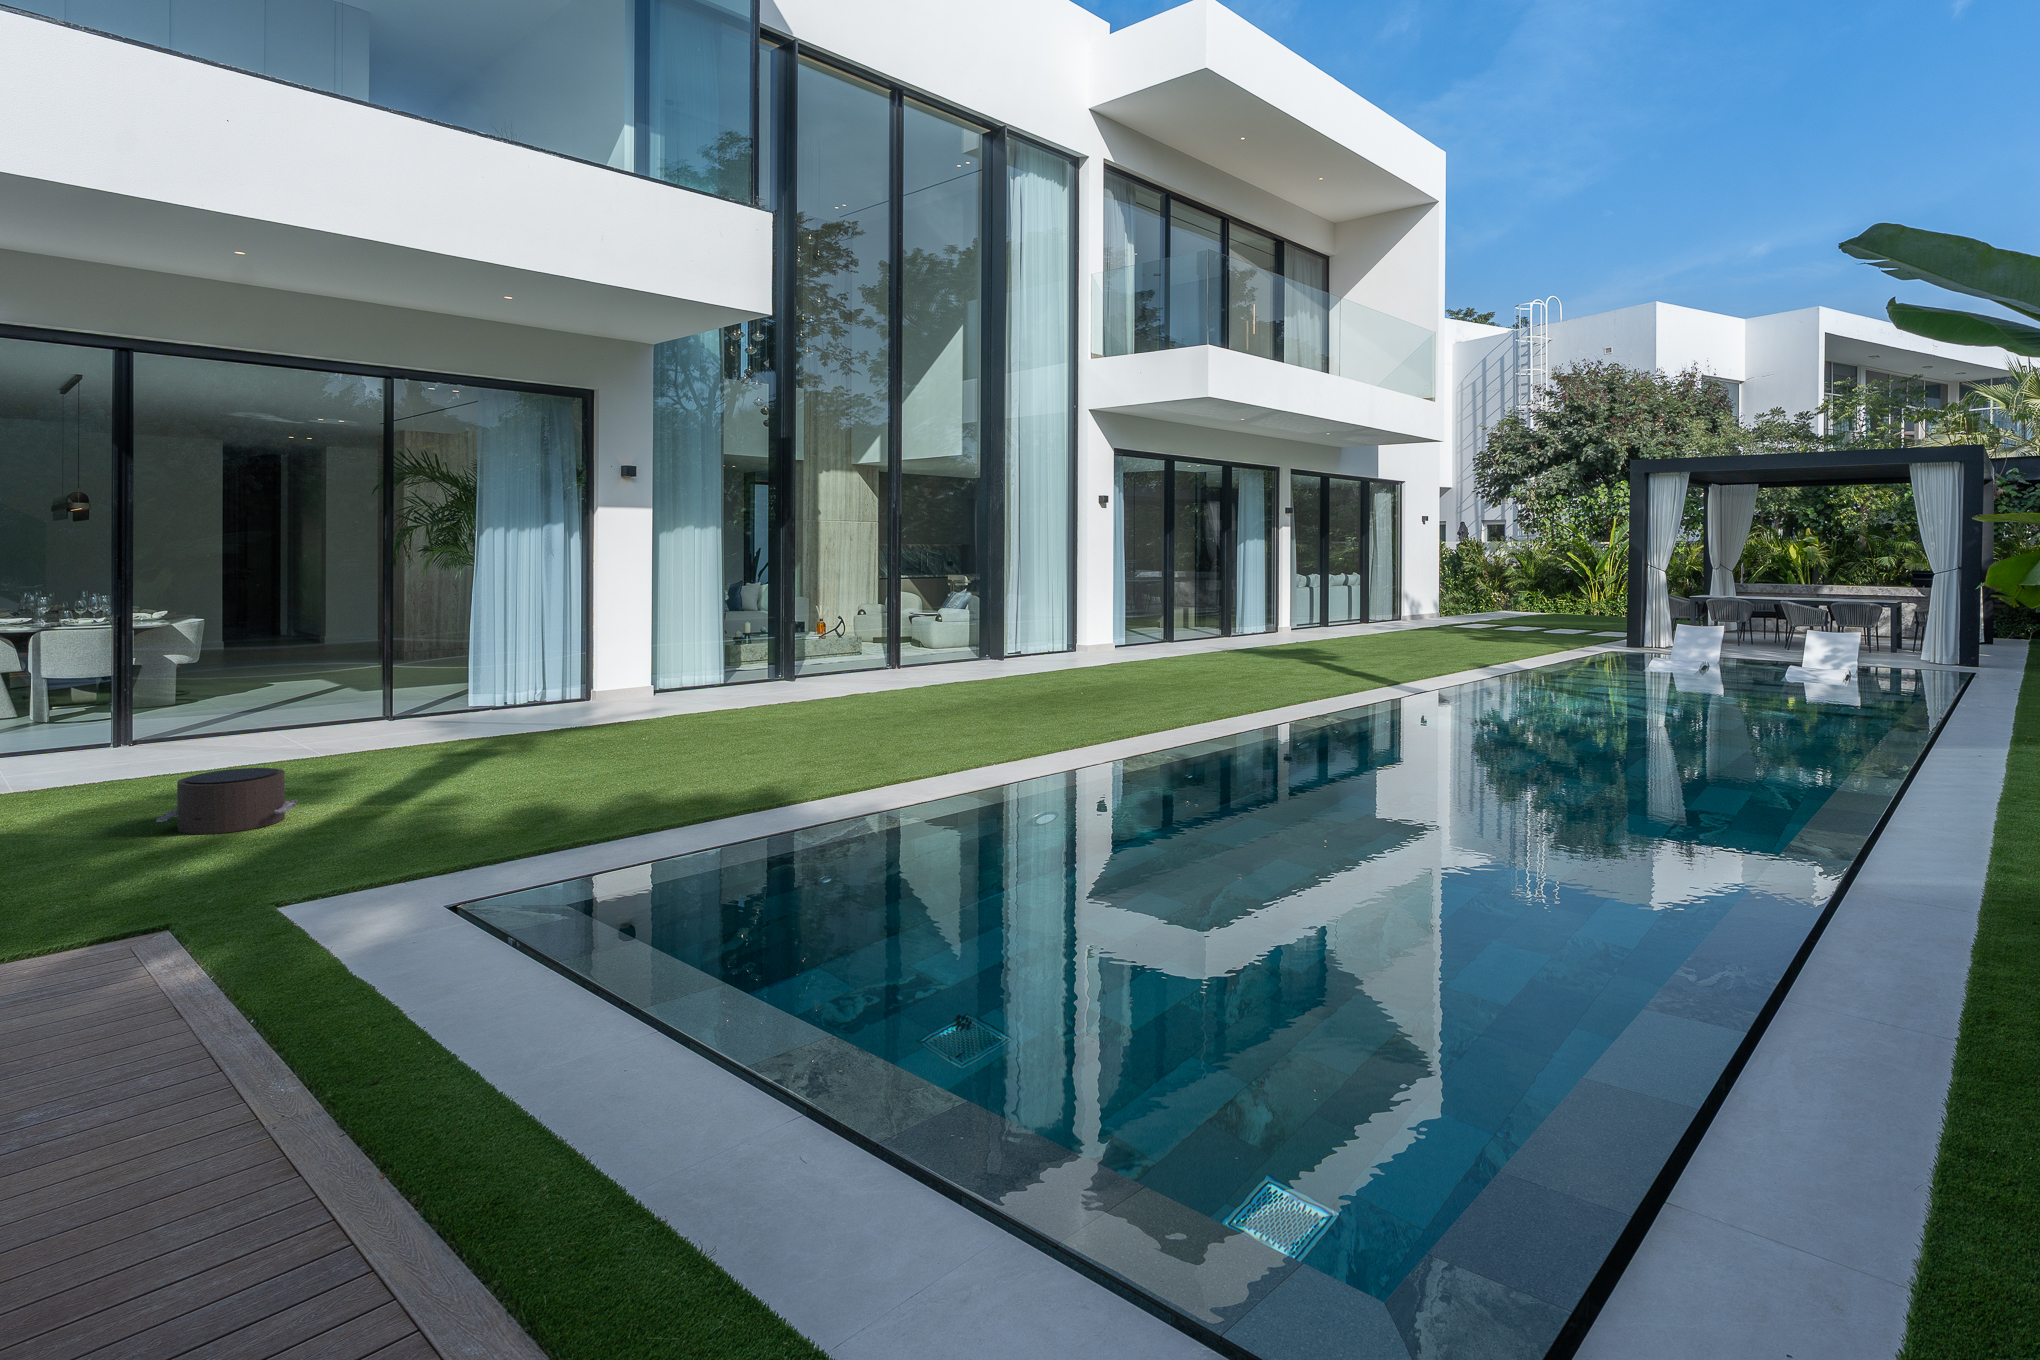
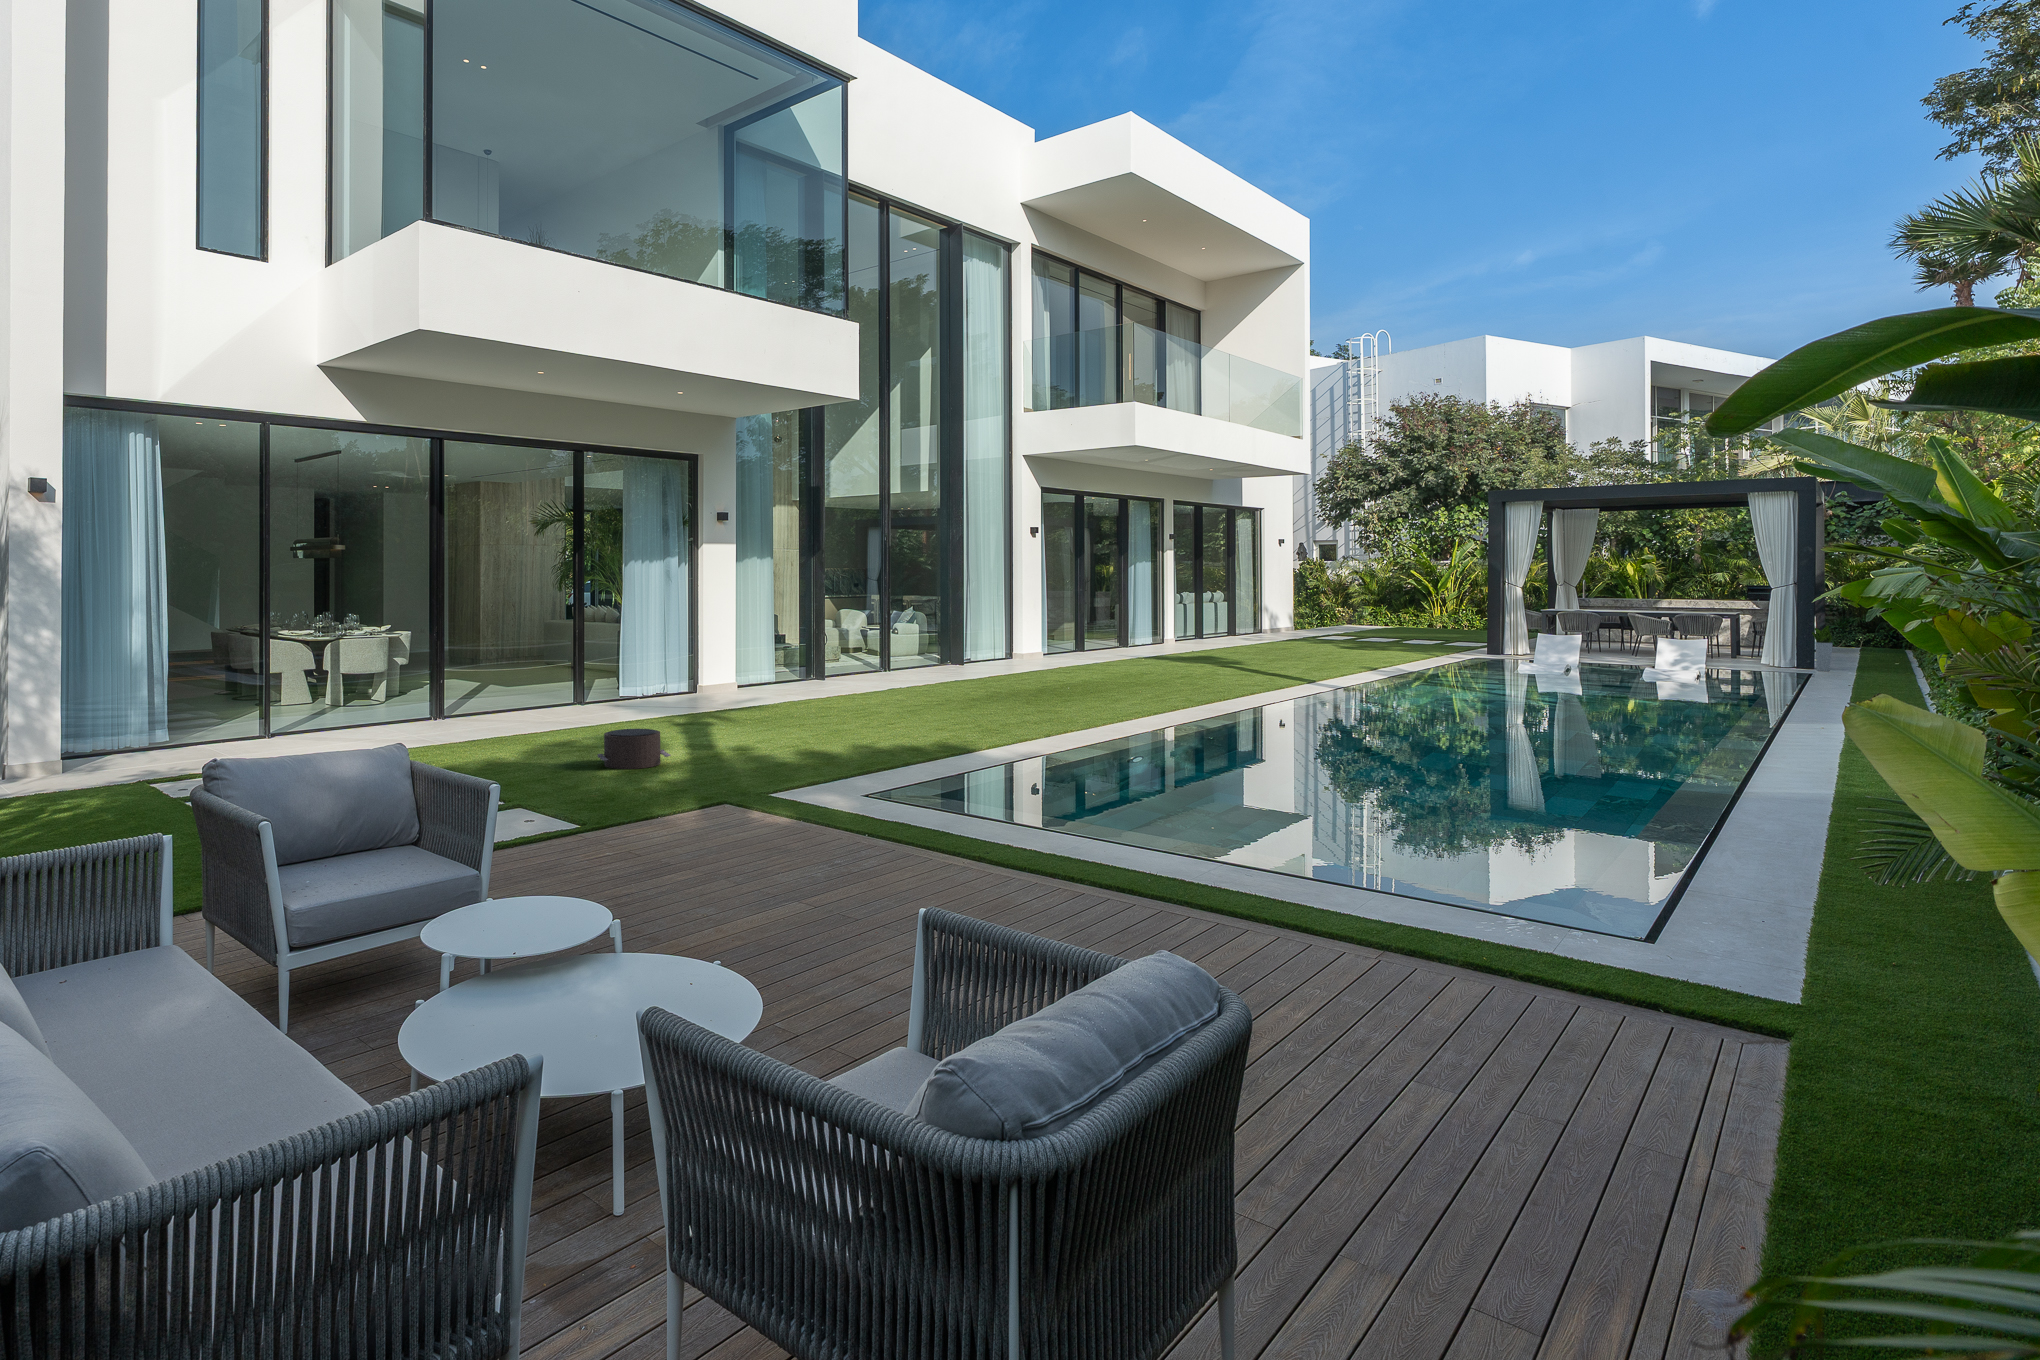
planter: none [1979,616,2005,669] -> present [1812,626,1833,671]

